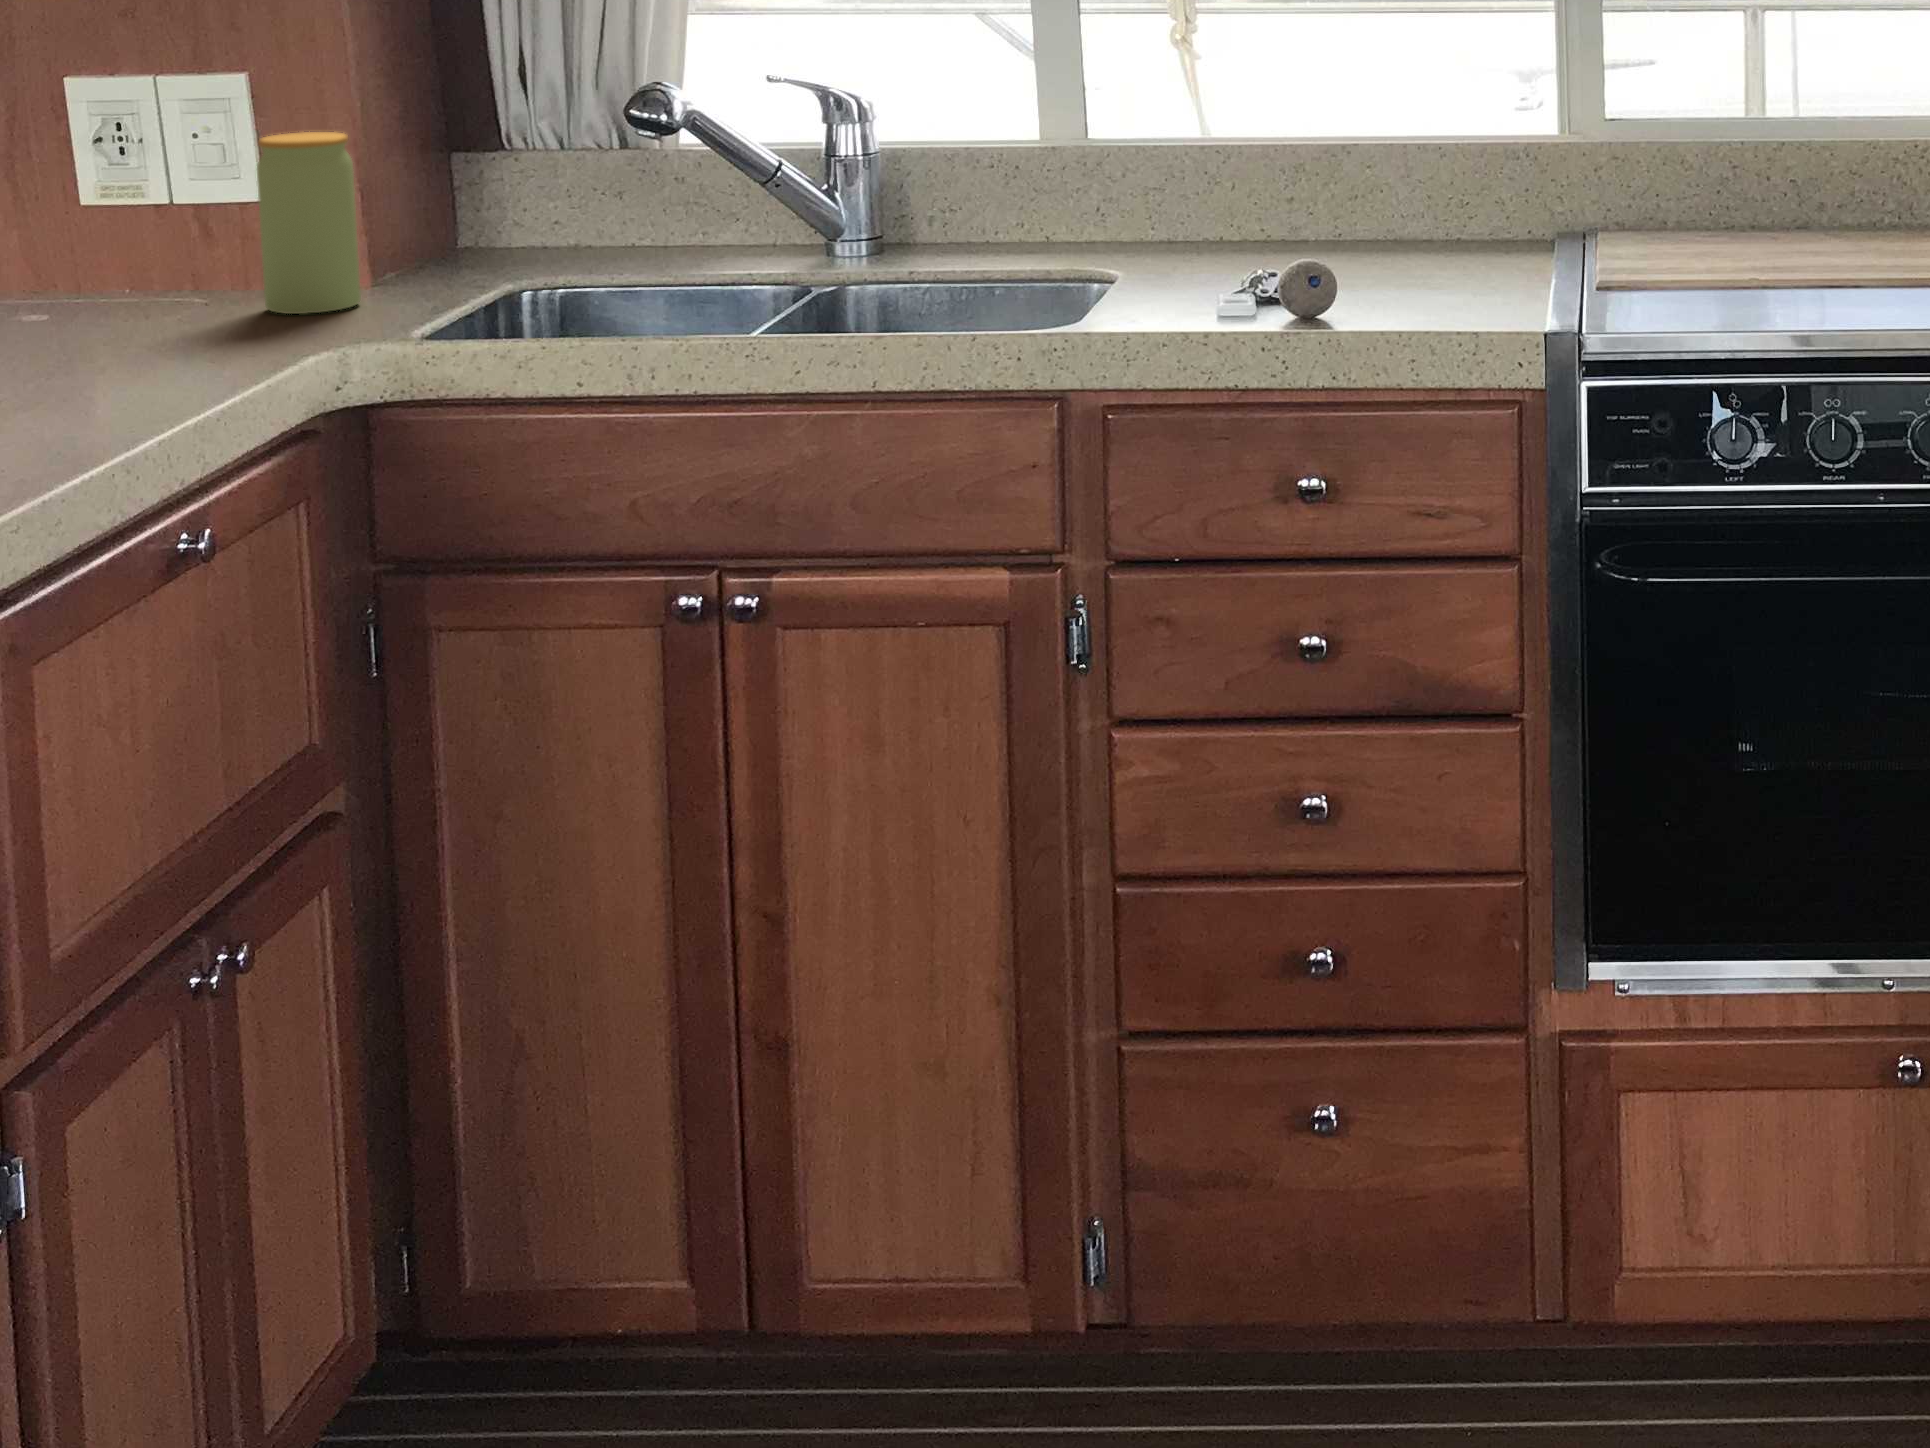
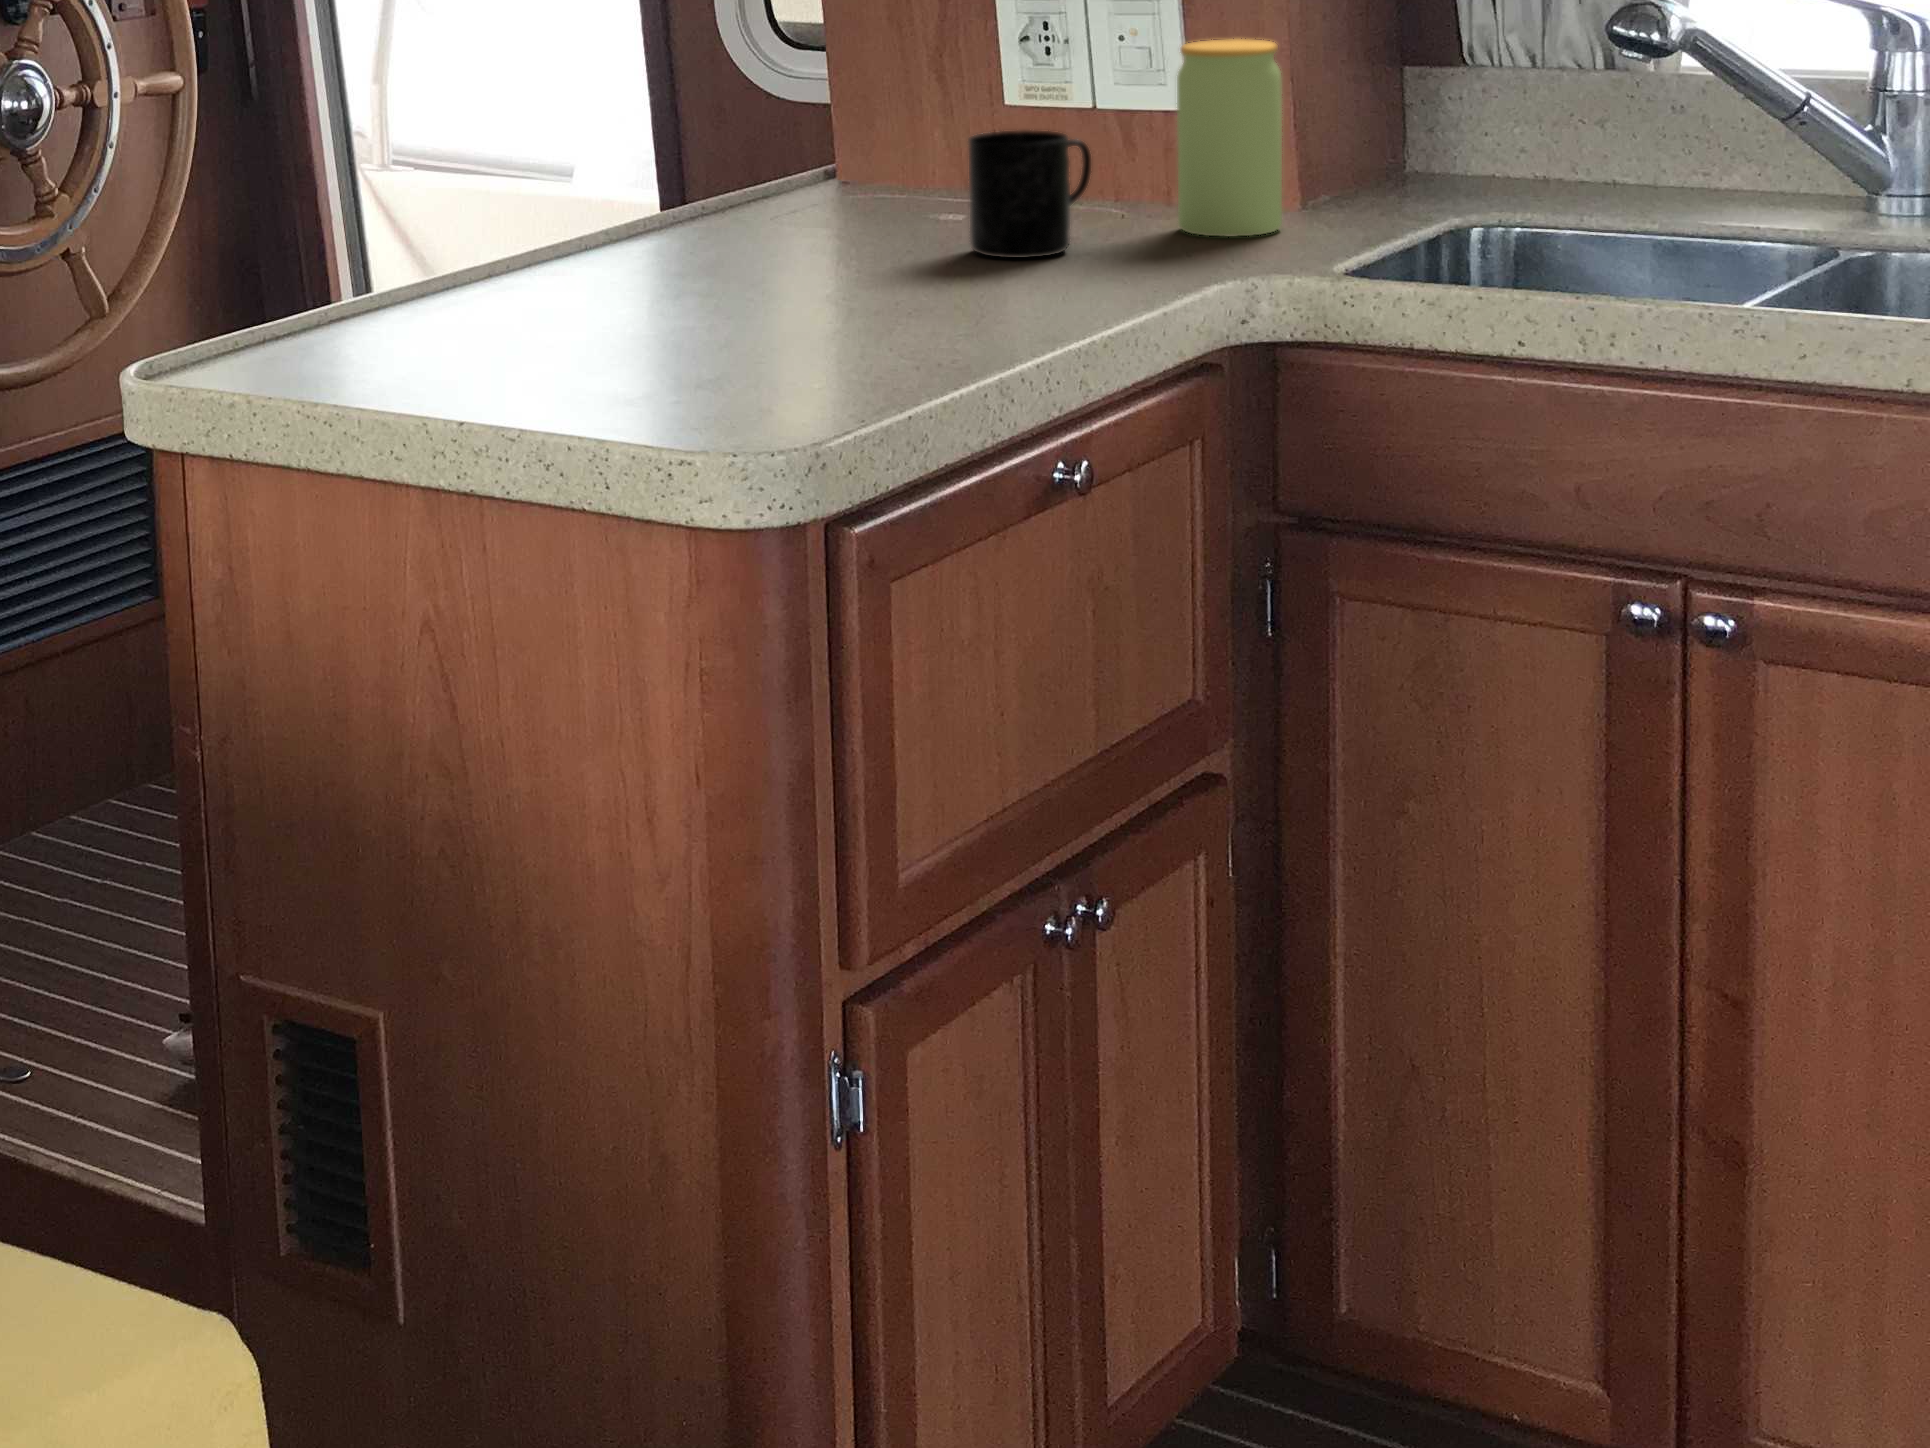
mug: none [56,225,181,348] -> present [968,130,1091,258]

